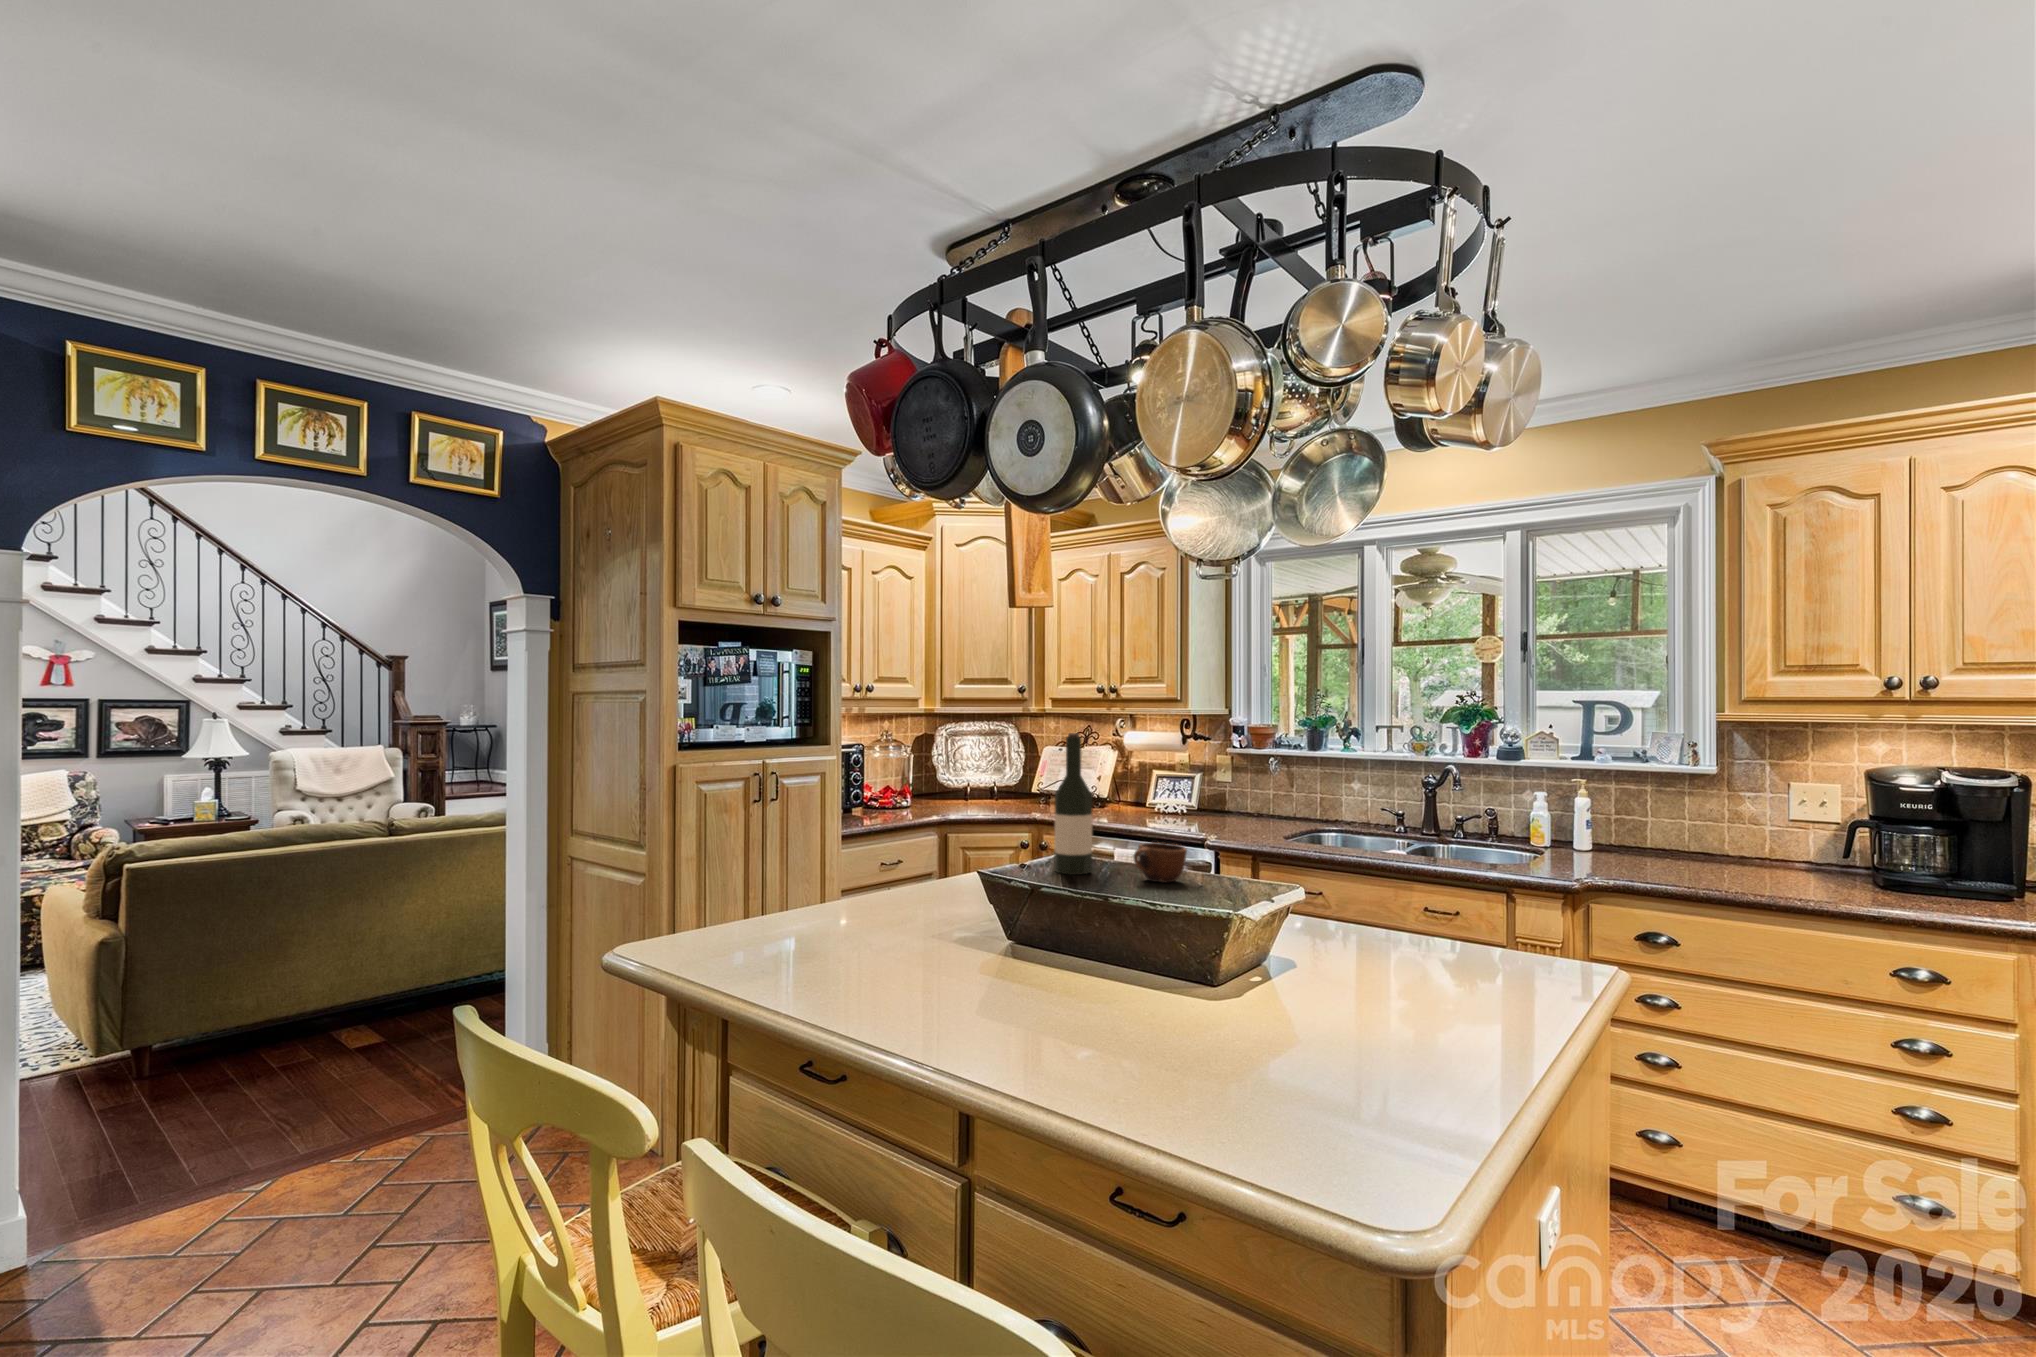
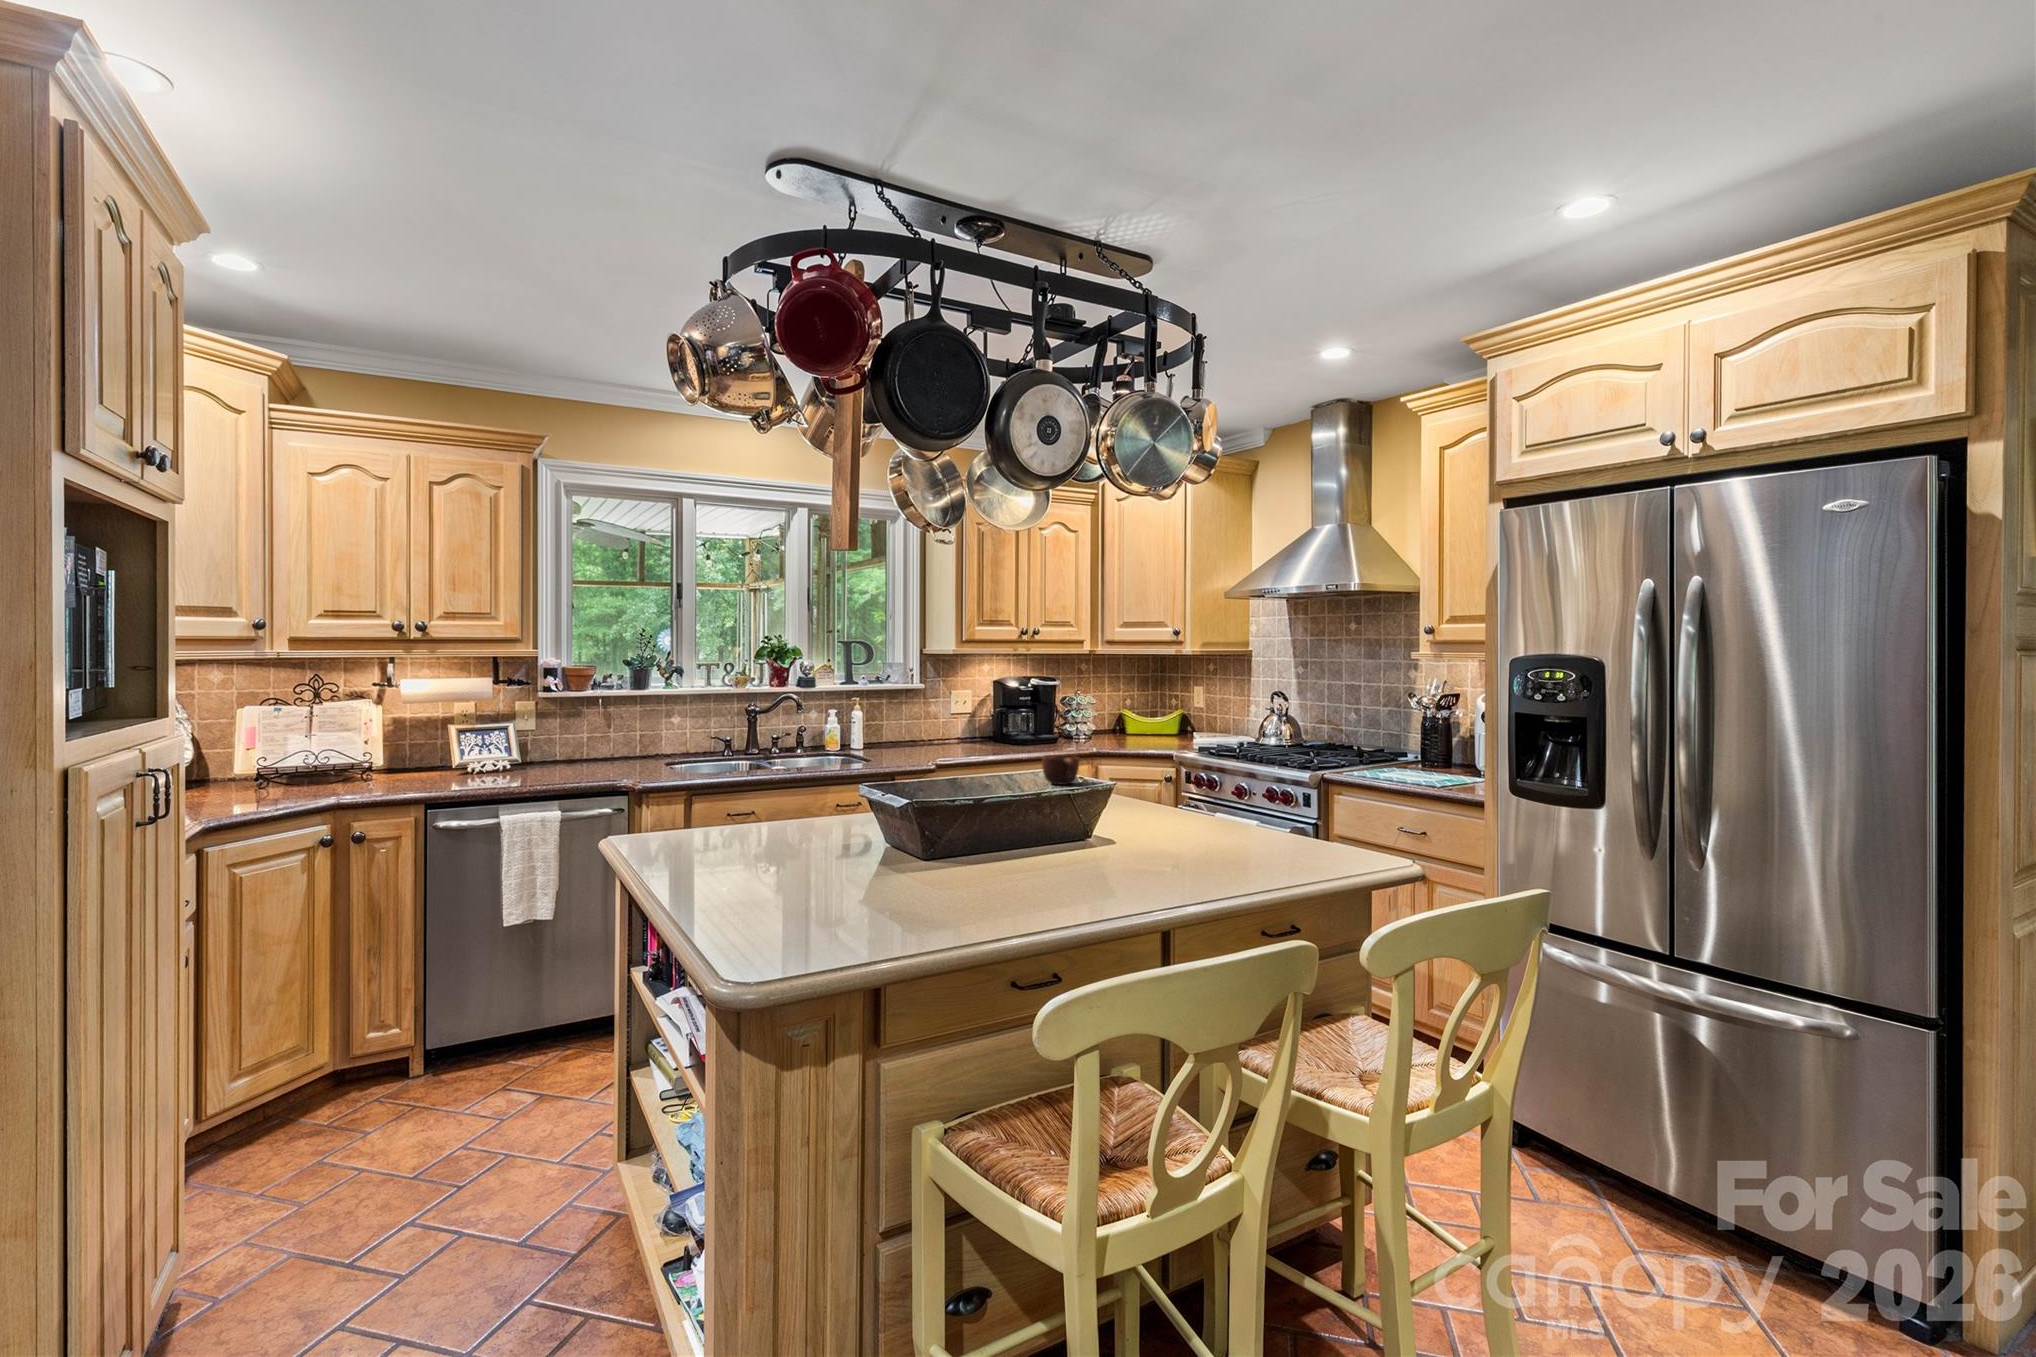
wine bottle: present [1054,733,1092,875] -> none [996,670,1029,793]

